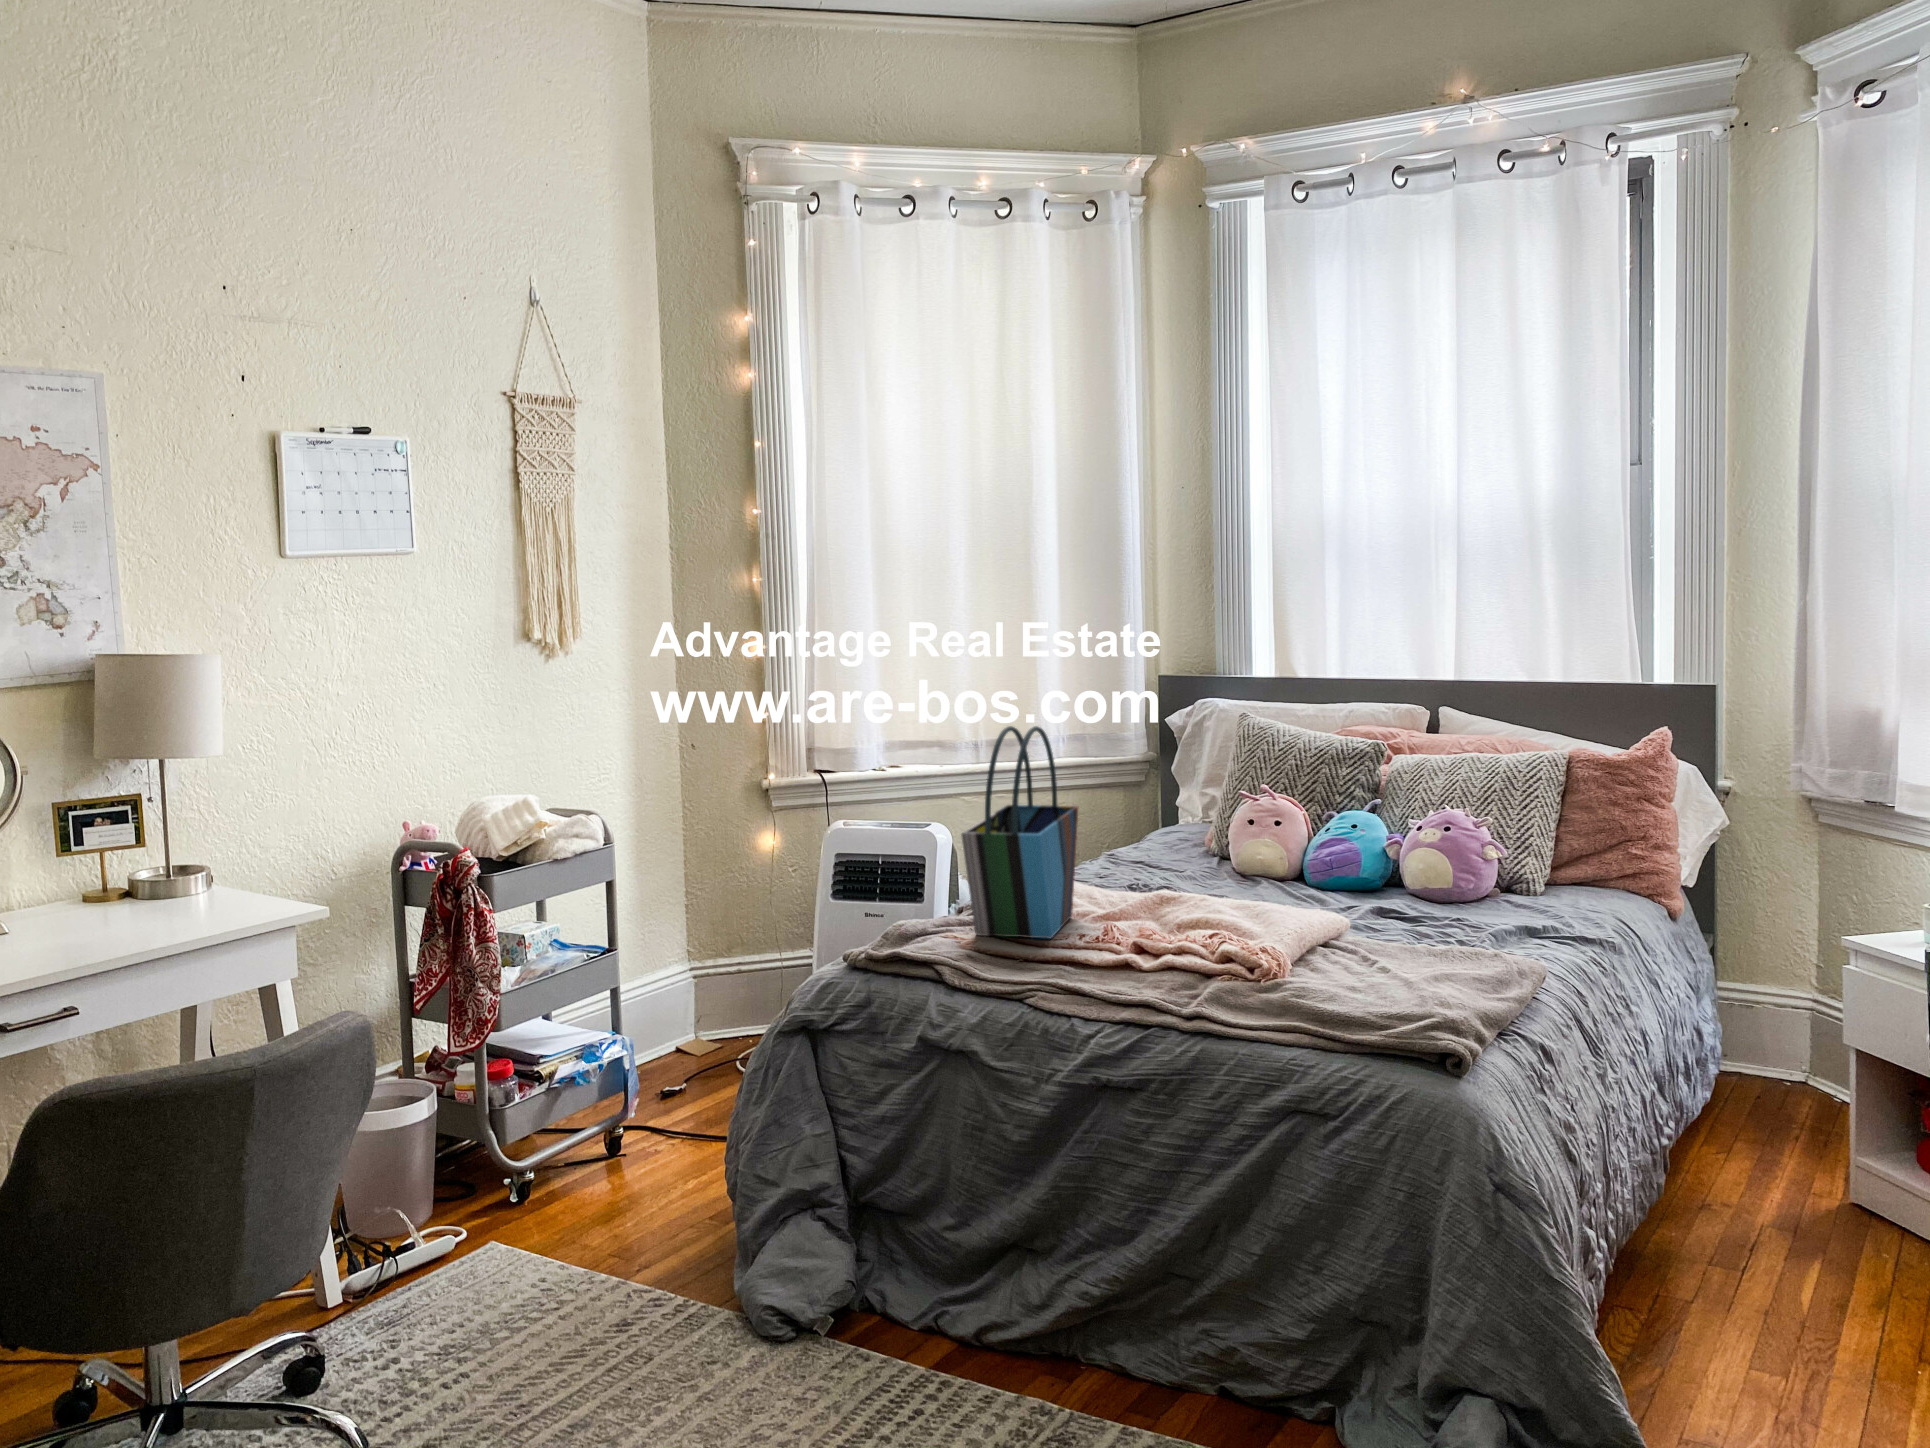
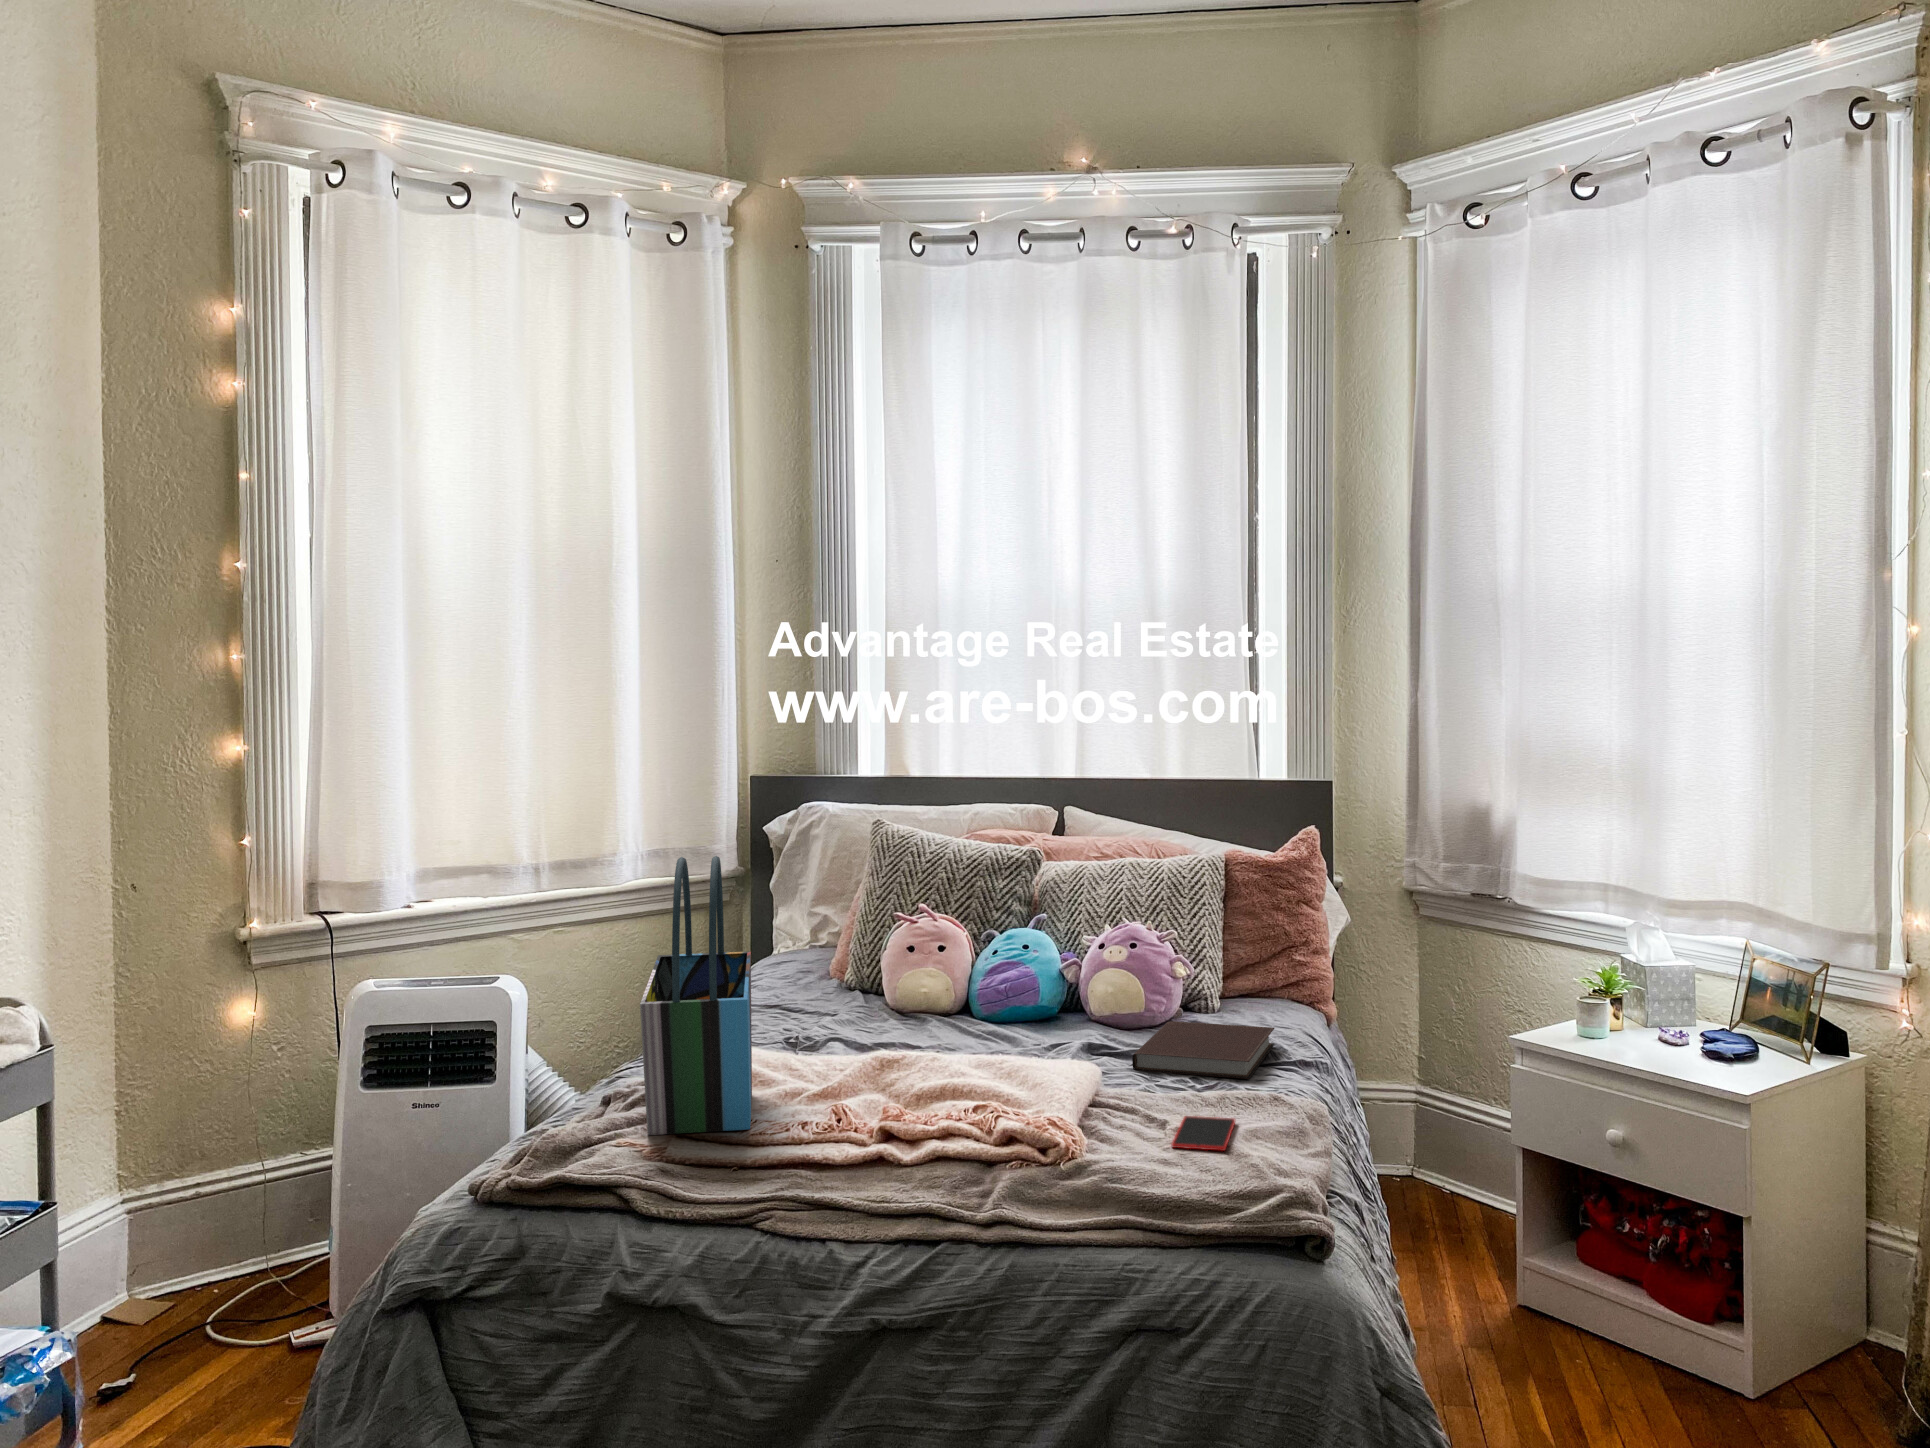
notebook: none [1407,896,1563,945] -> present [1132,1021,1275,1079]
smartphone: none [1384,964,1460,991] -> present [1172,1116,1235,1151]

